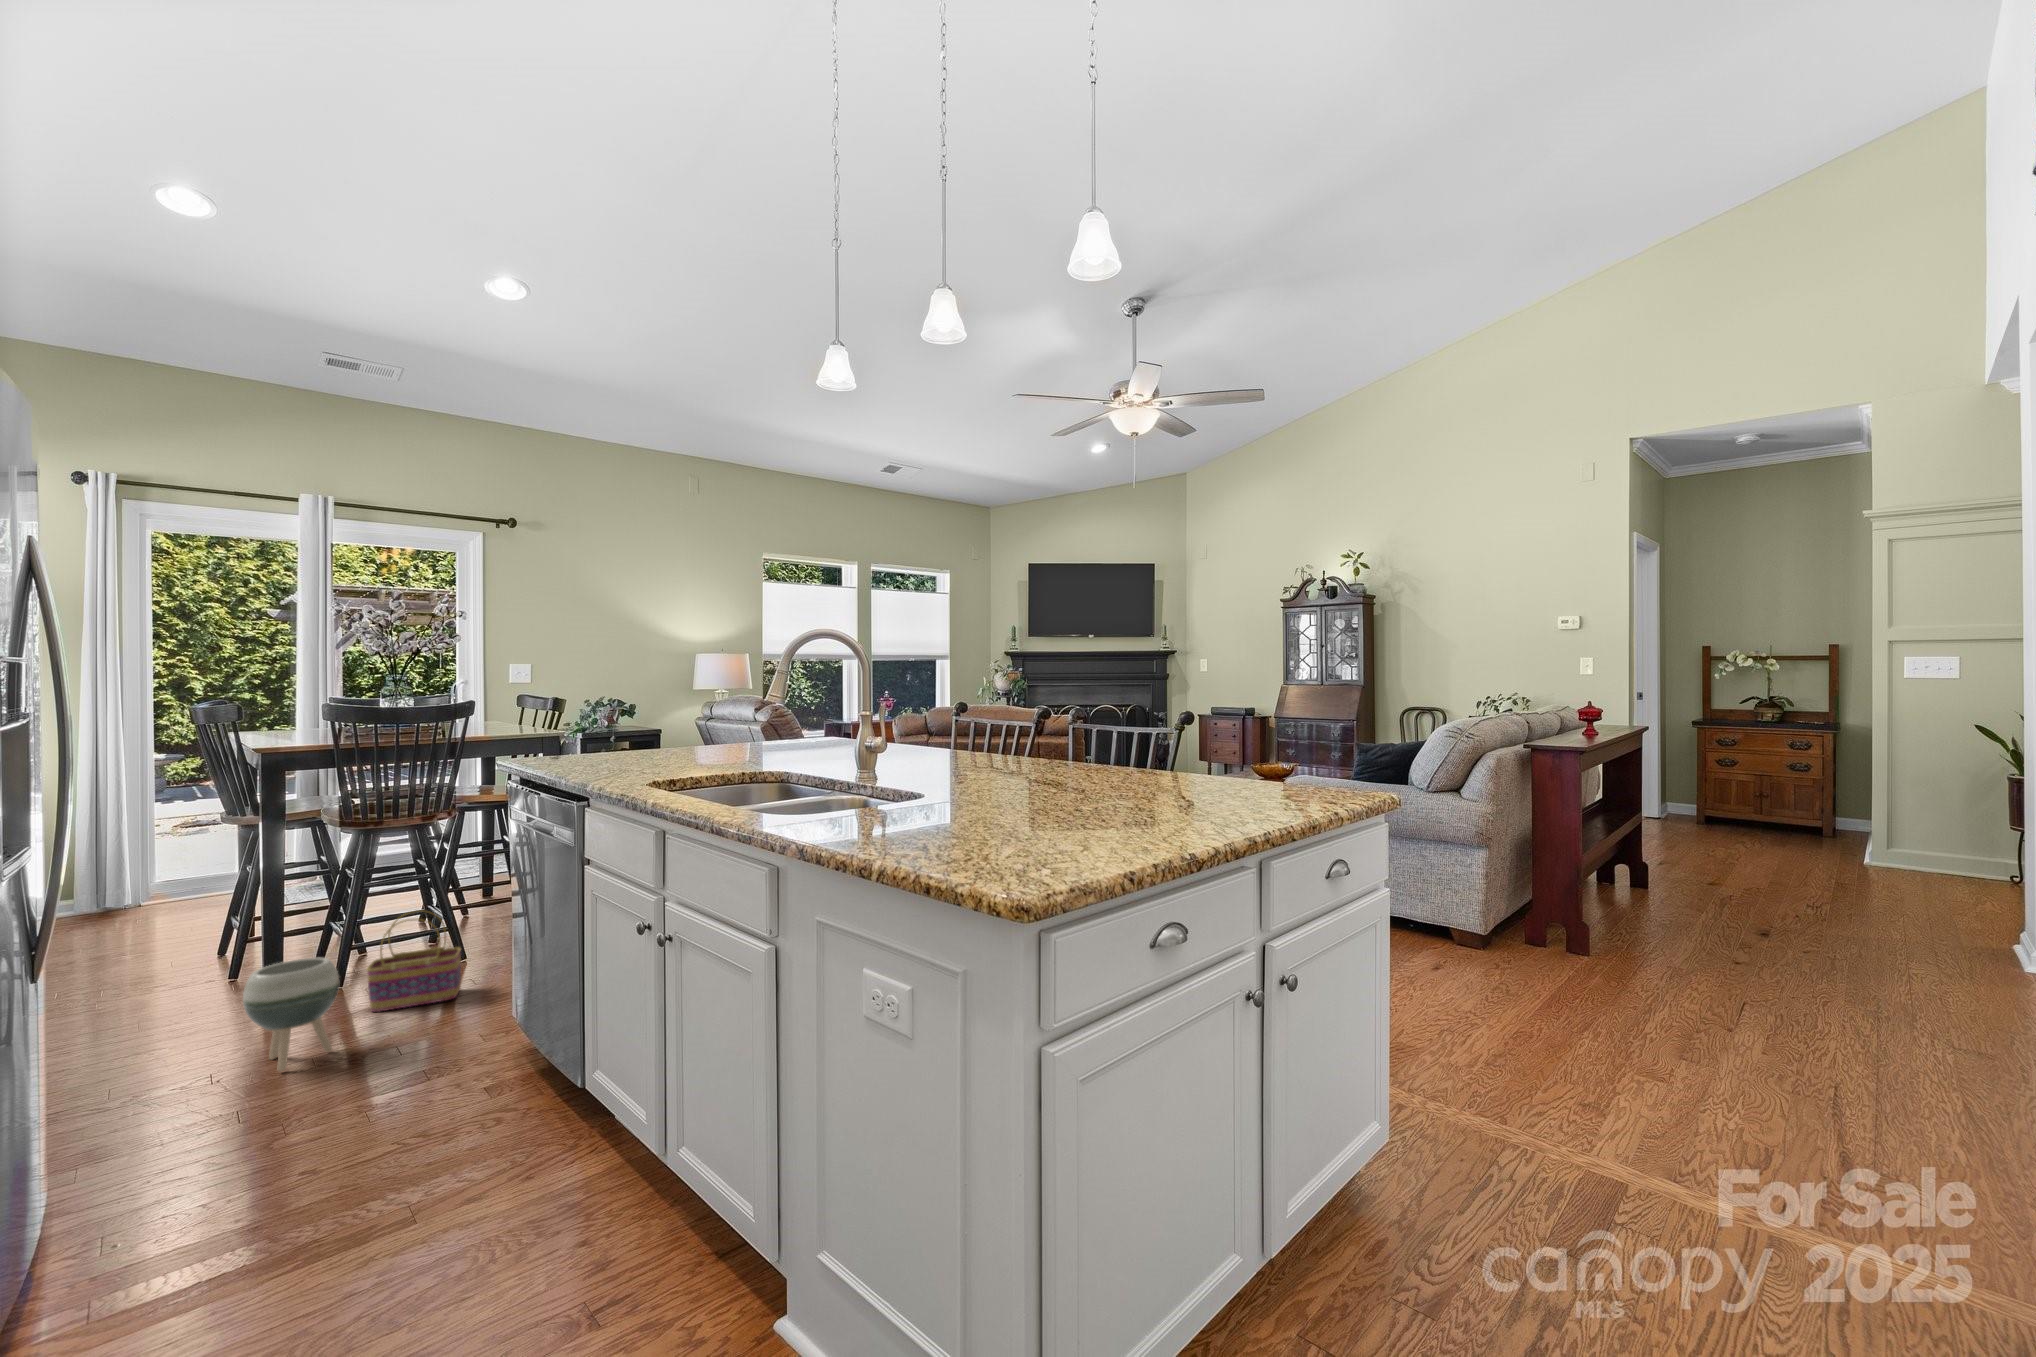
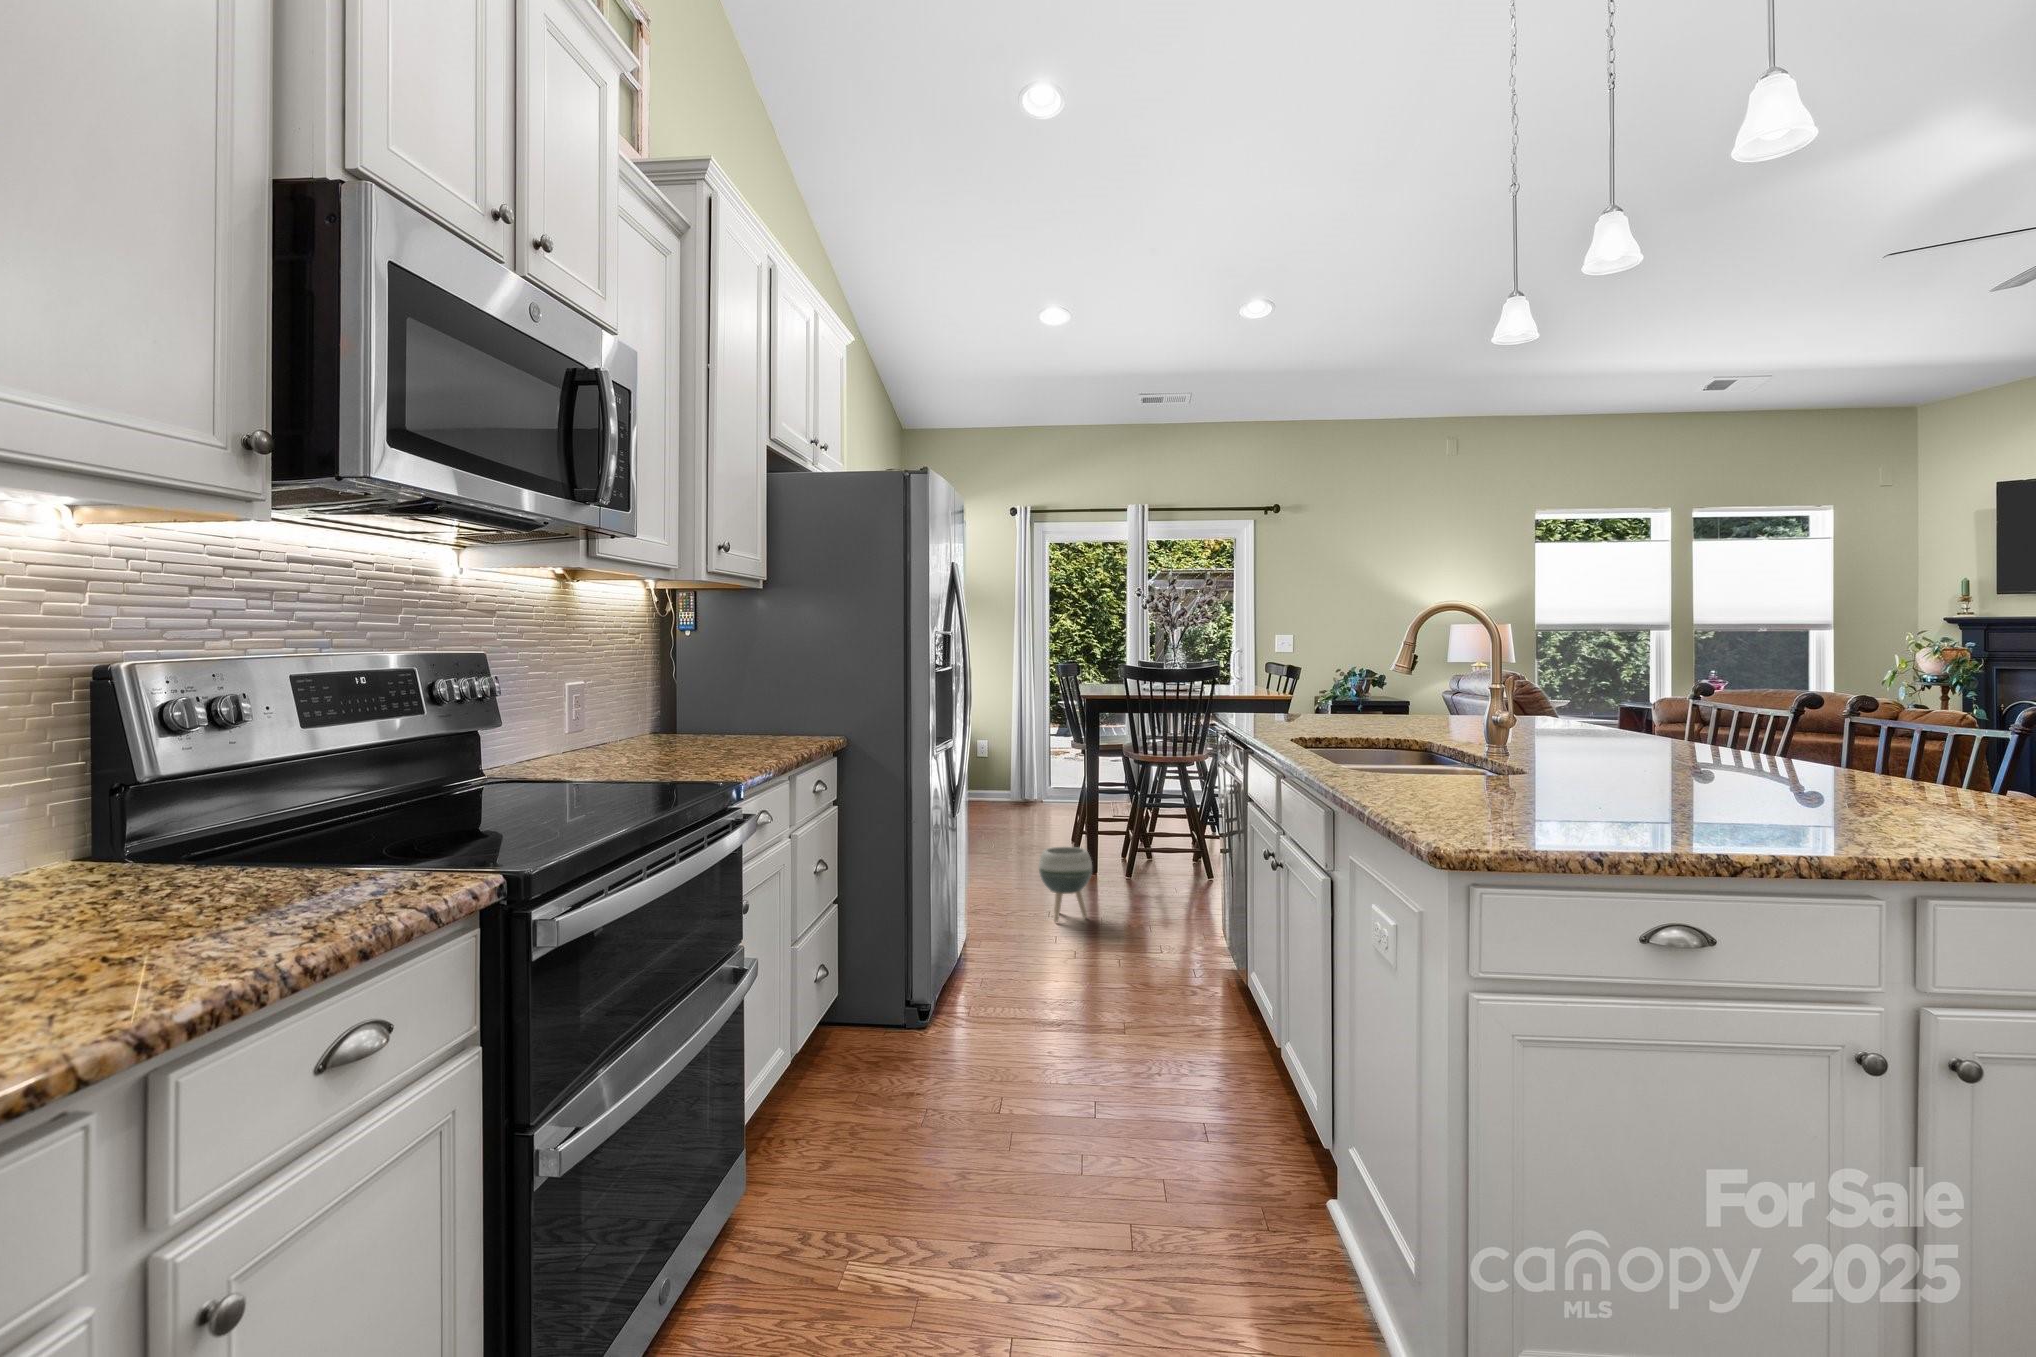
basket: present [367,911,461,1012] -> none [1118,829,1182,904]

